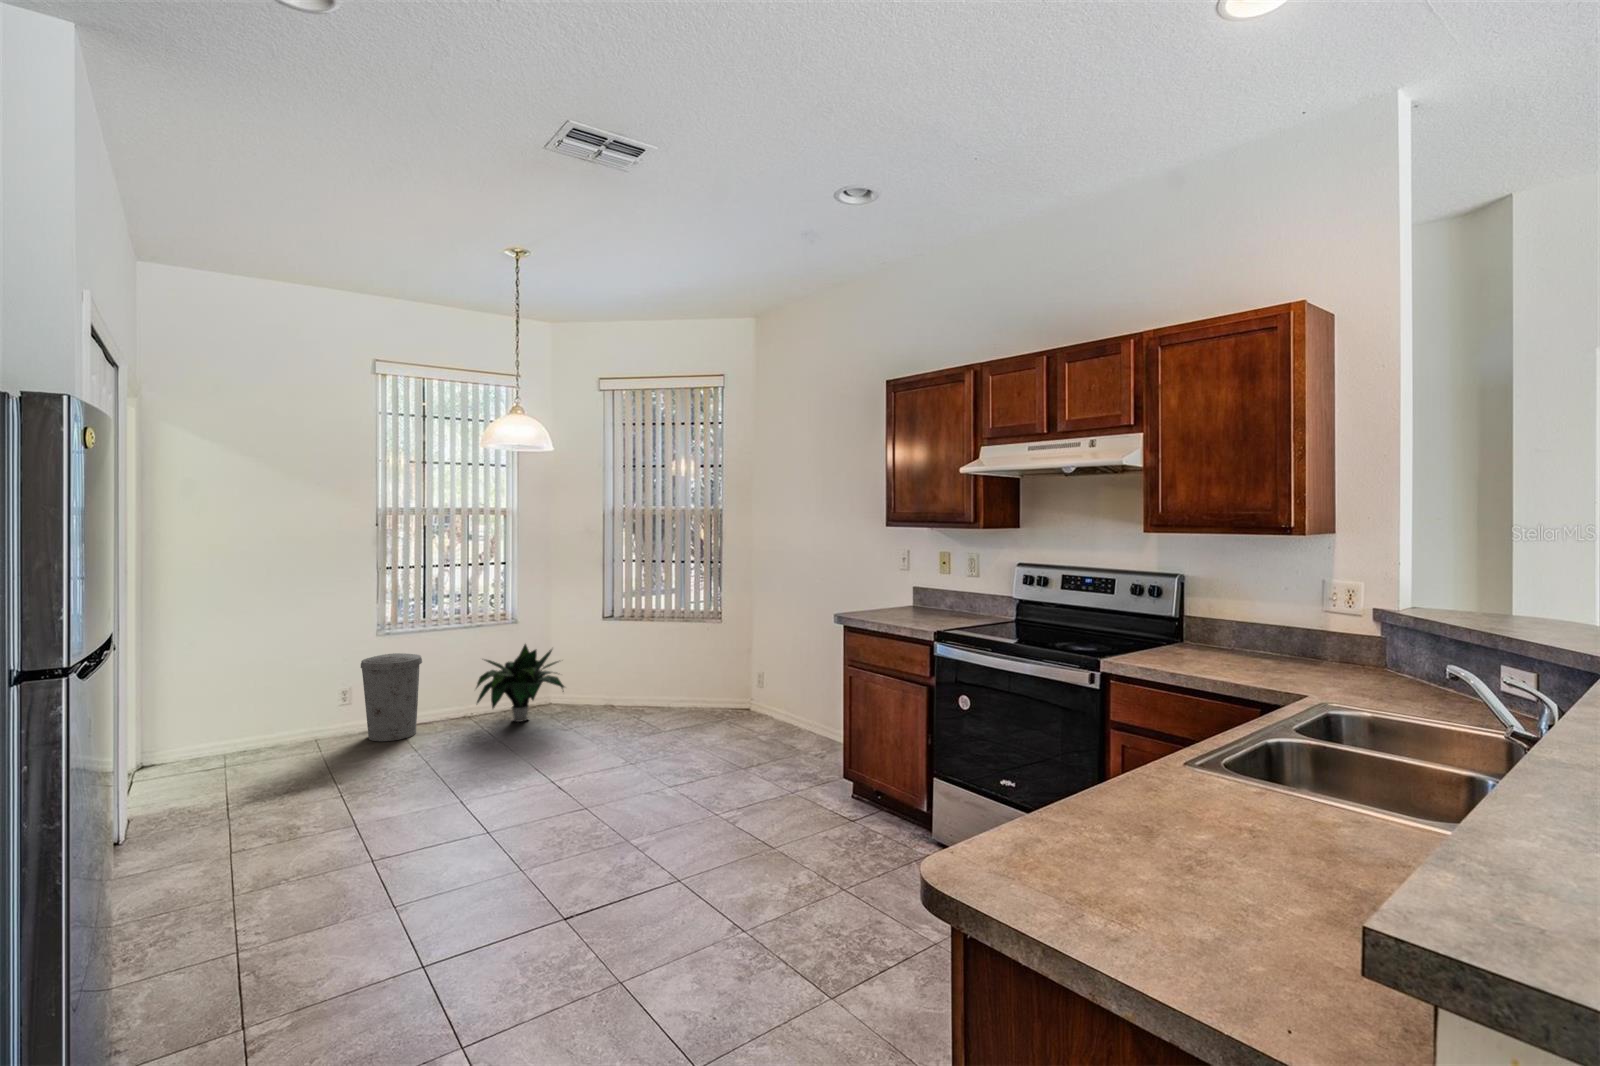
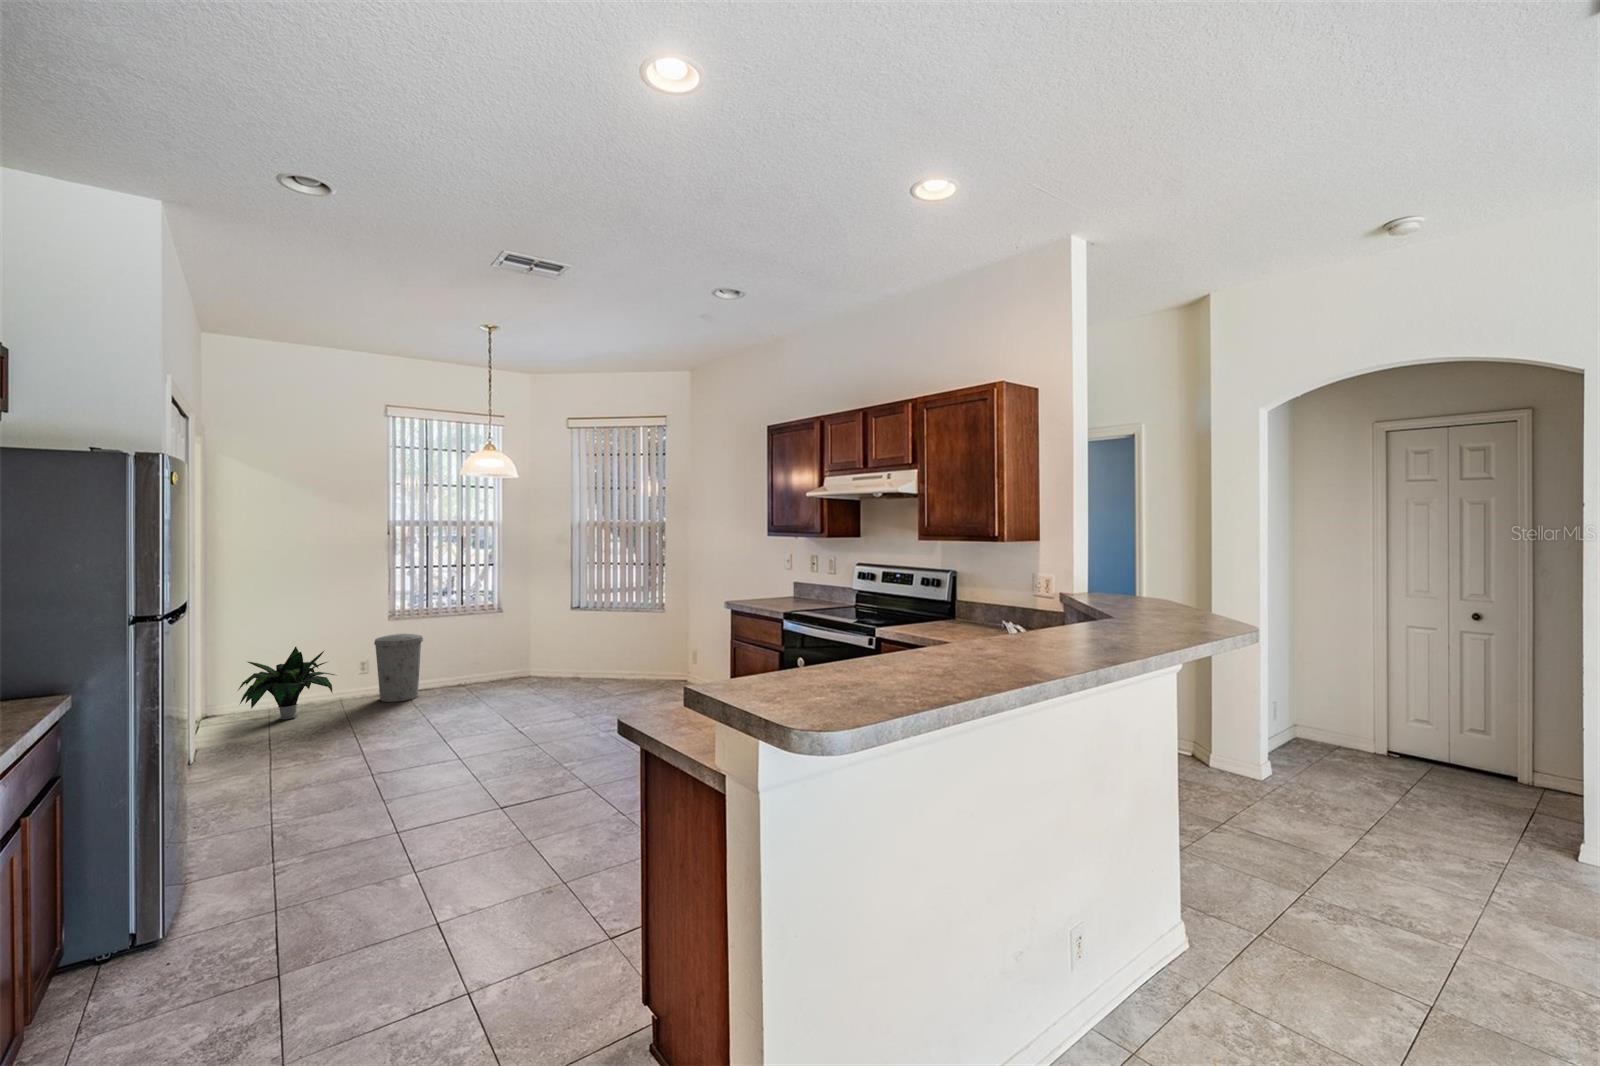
potted plant: present [476,644,564,722] -> present [238,647,335,719]

